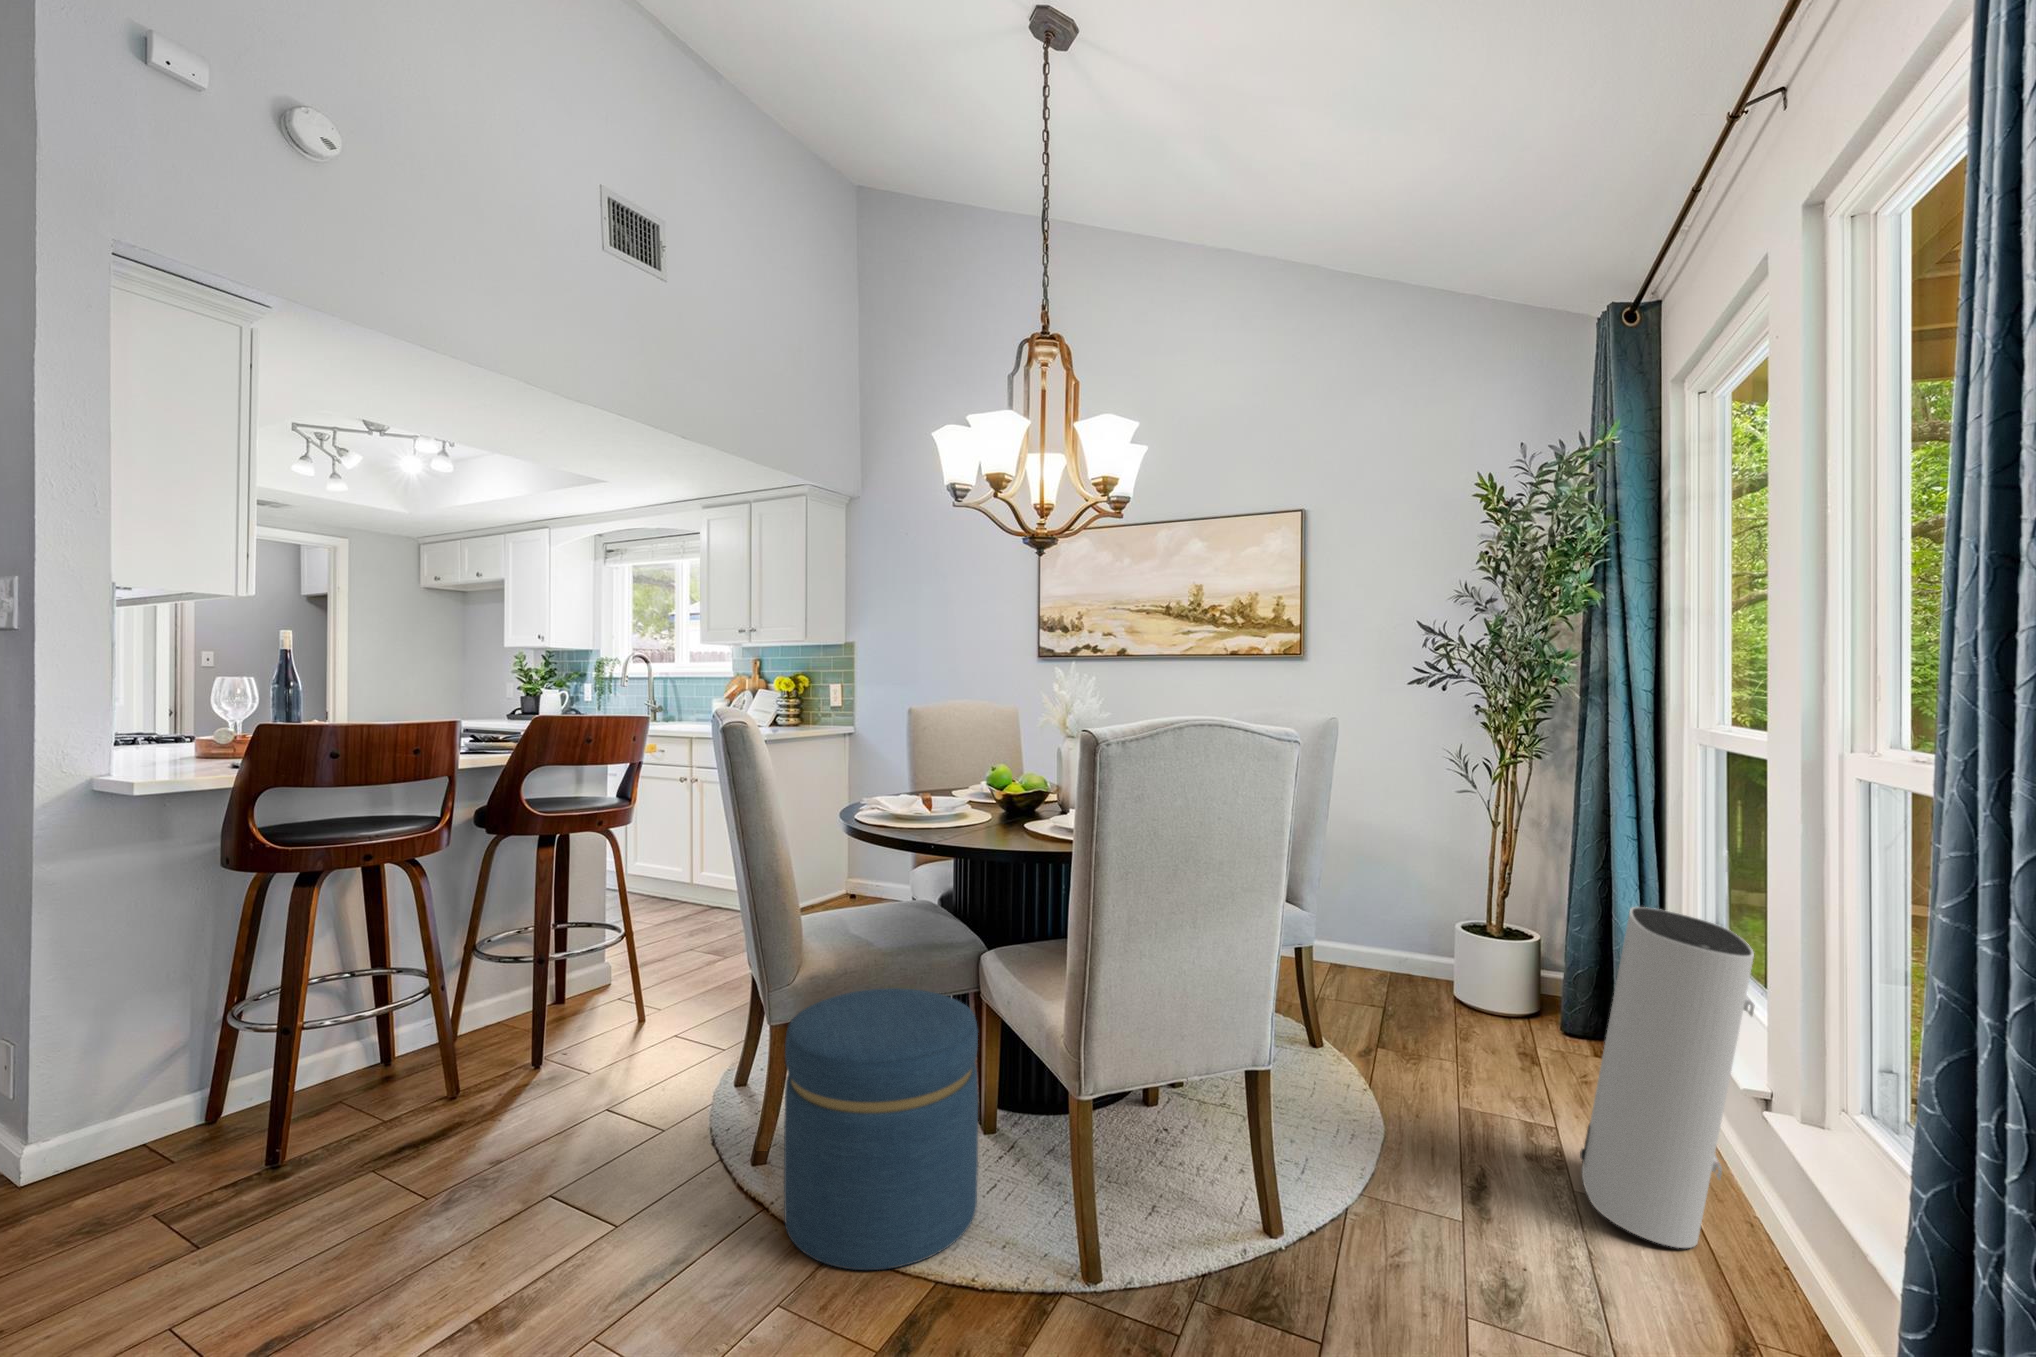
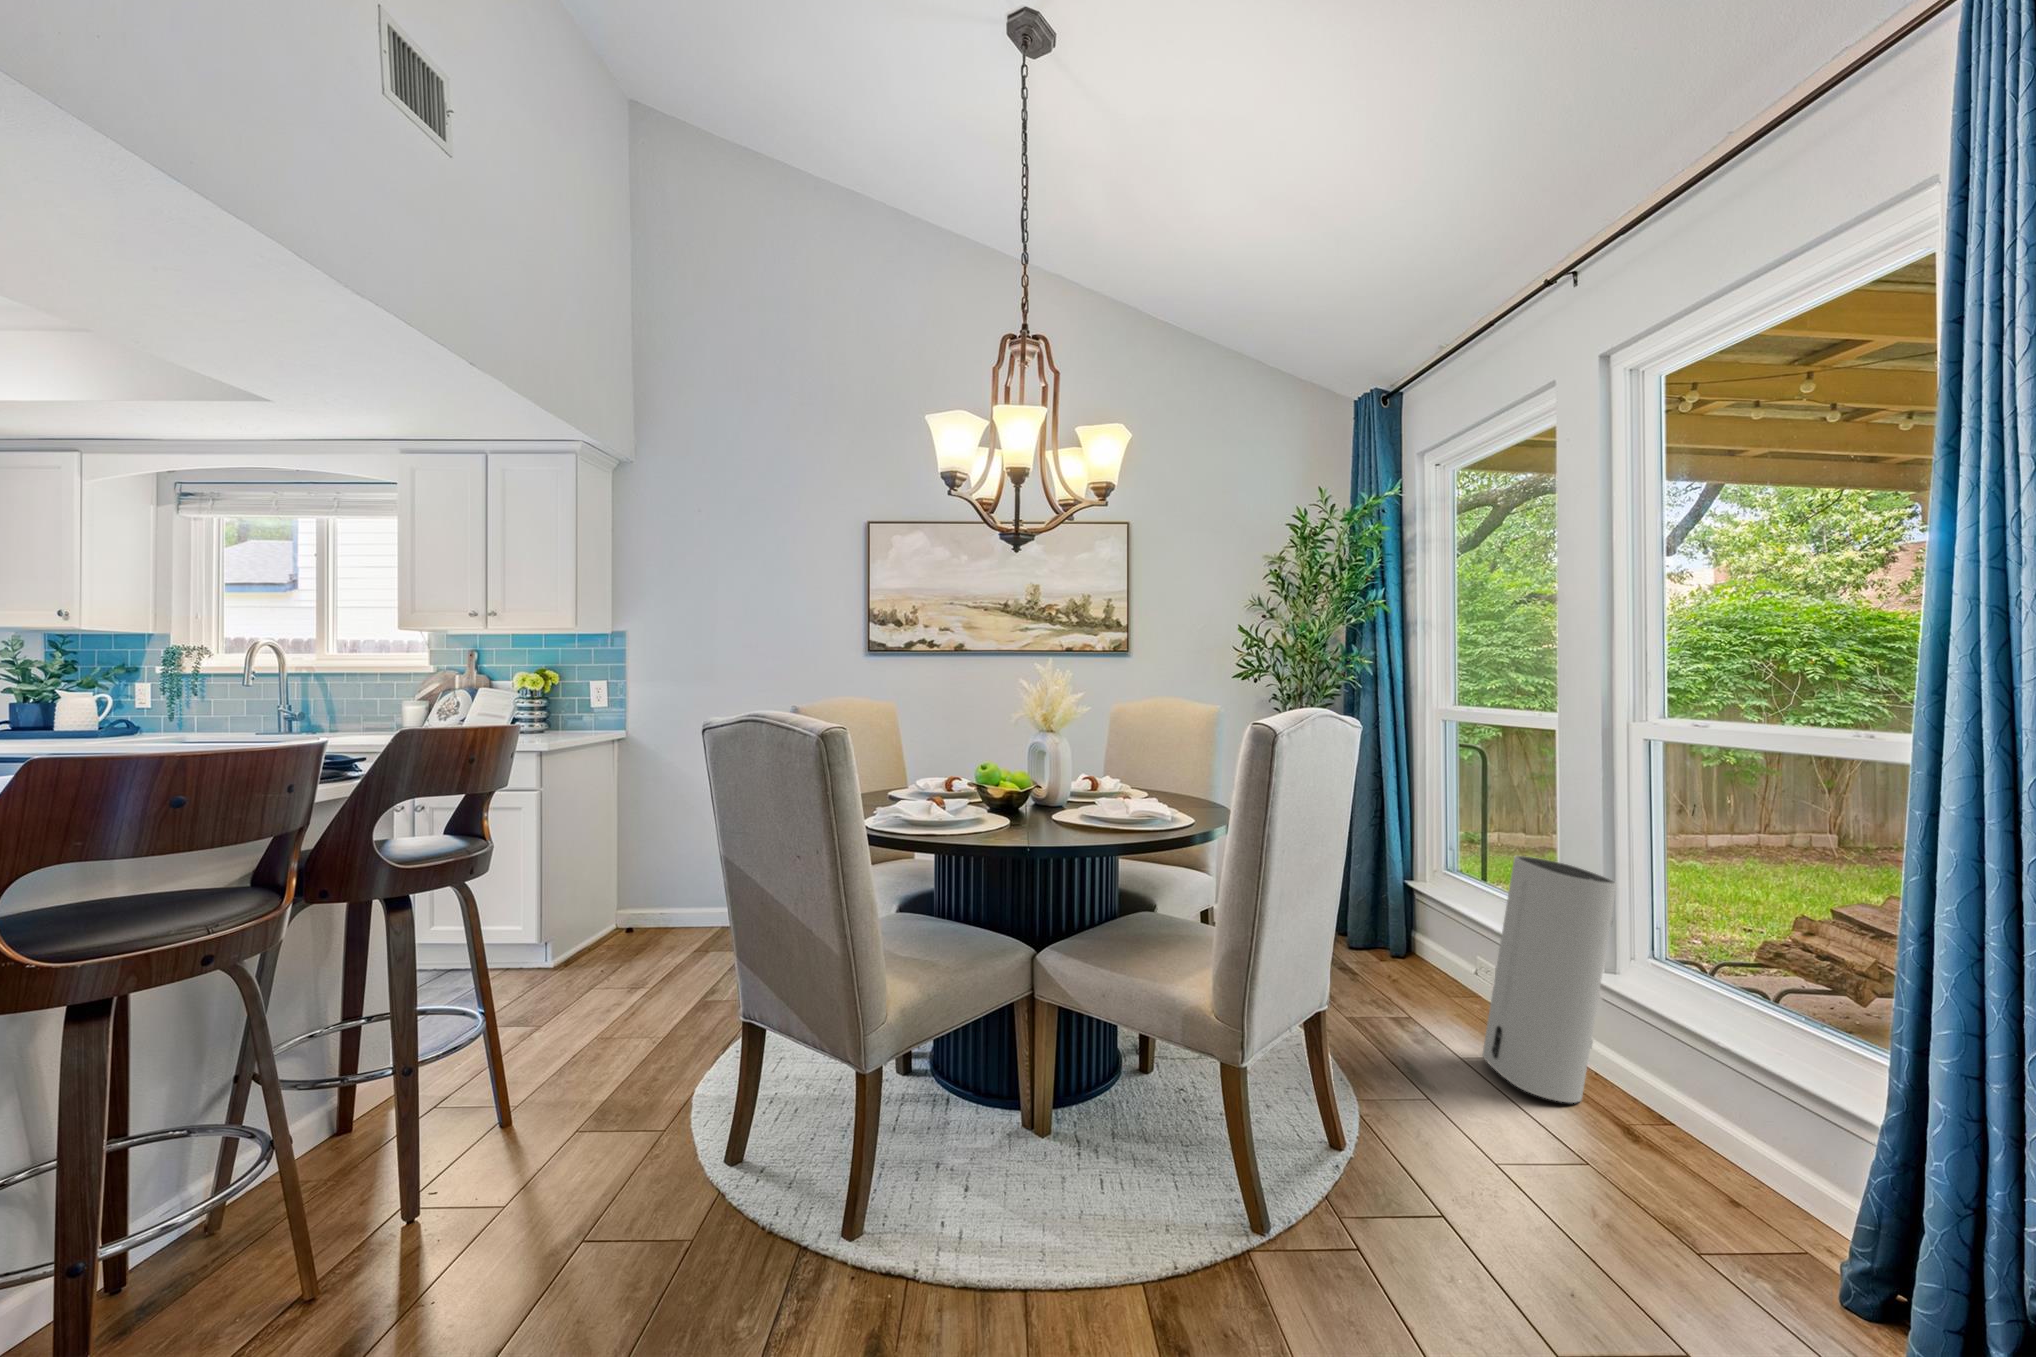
ottoman: present [784,988,978,1270] -> none [929,1010,1127,1303]

